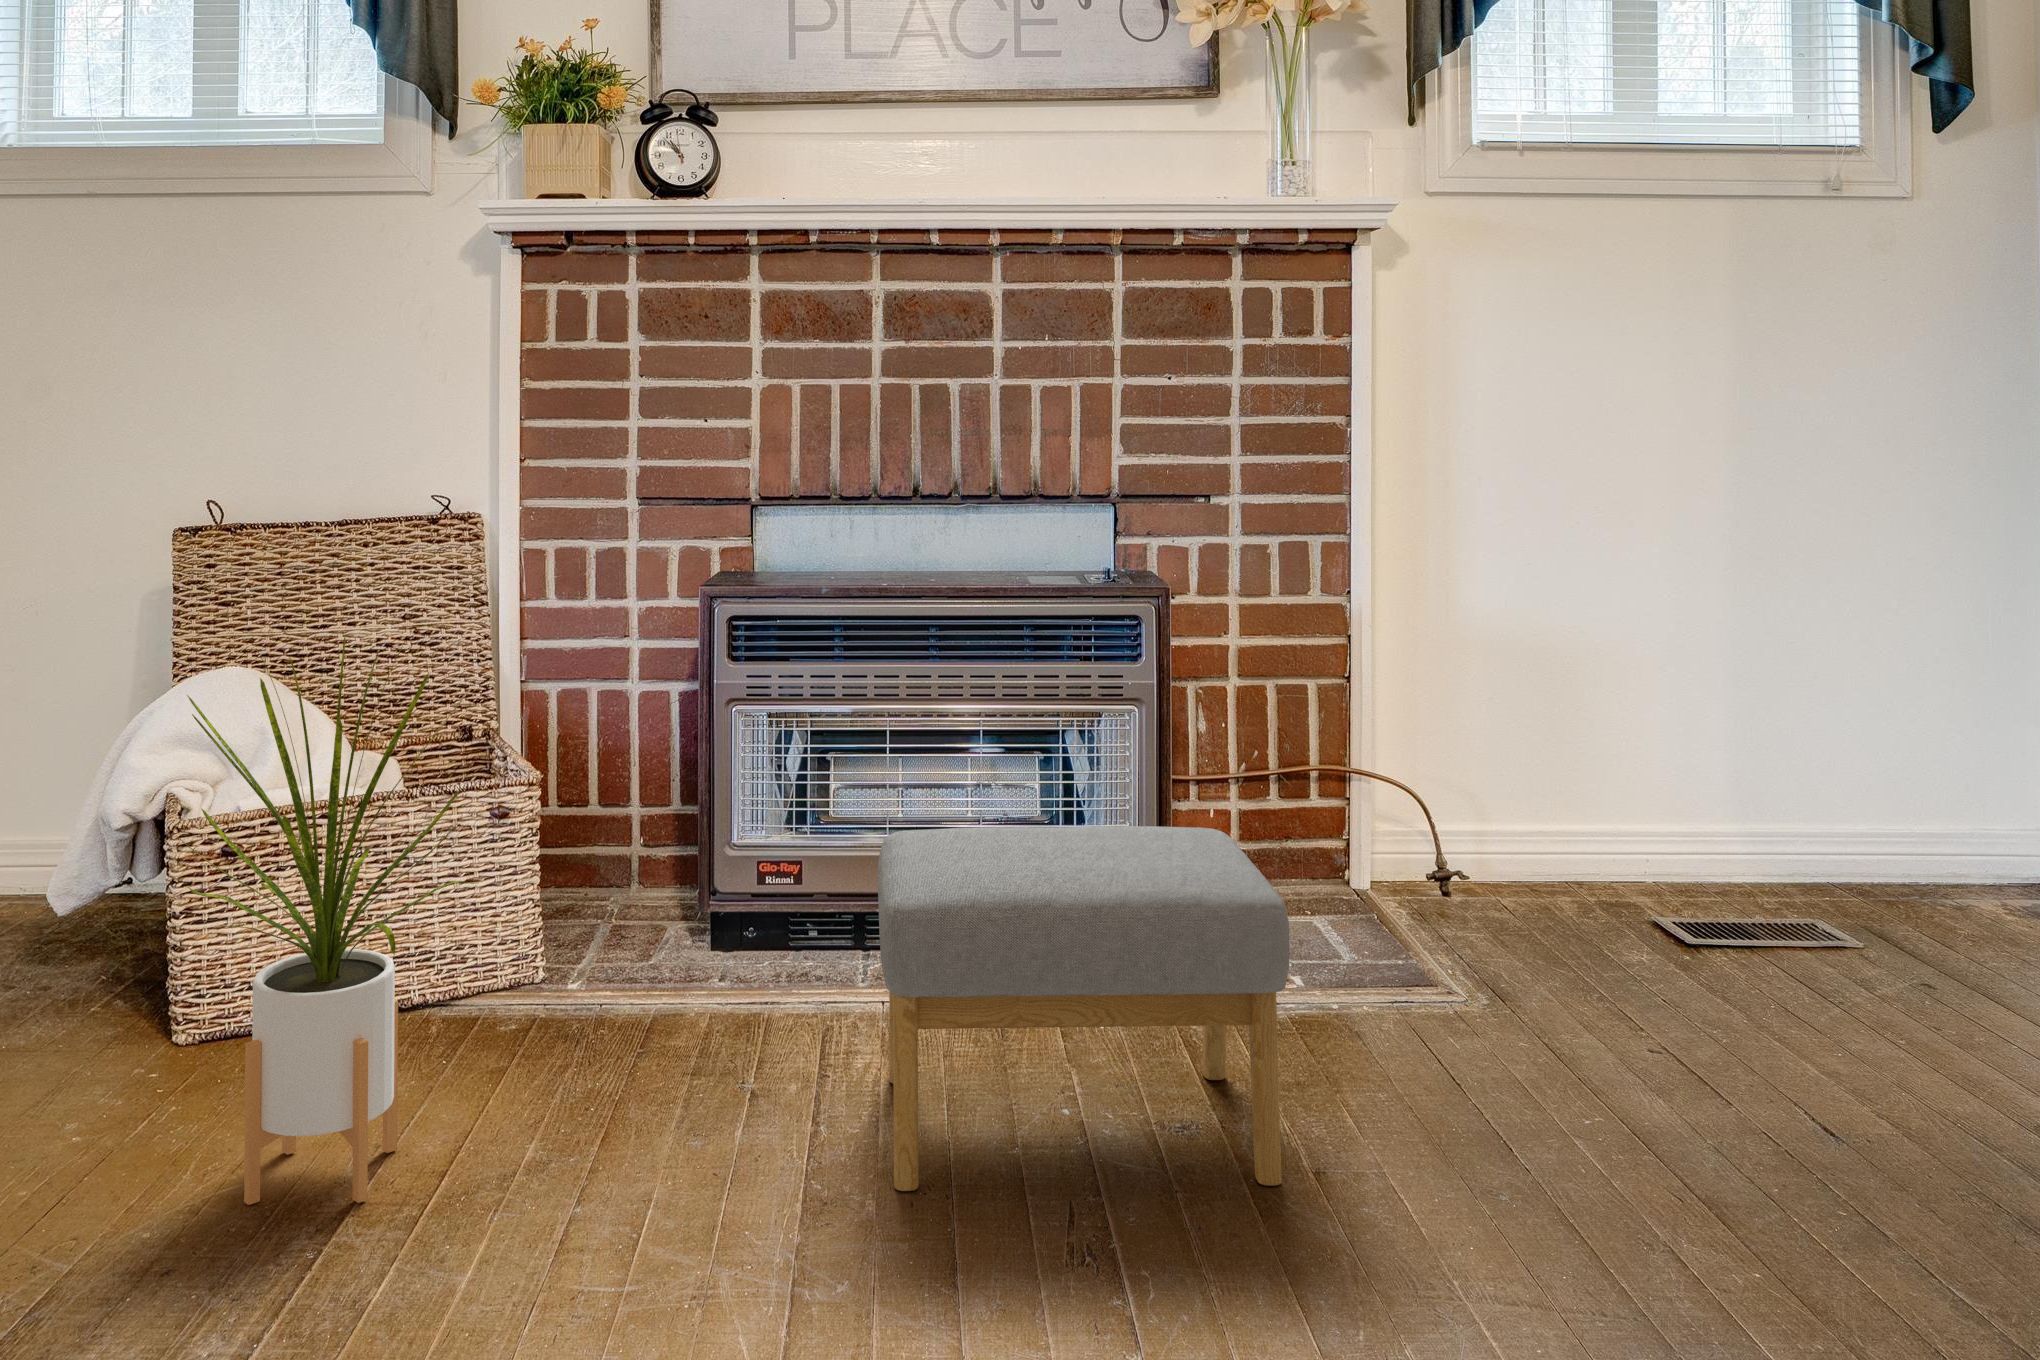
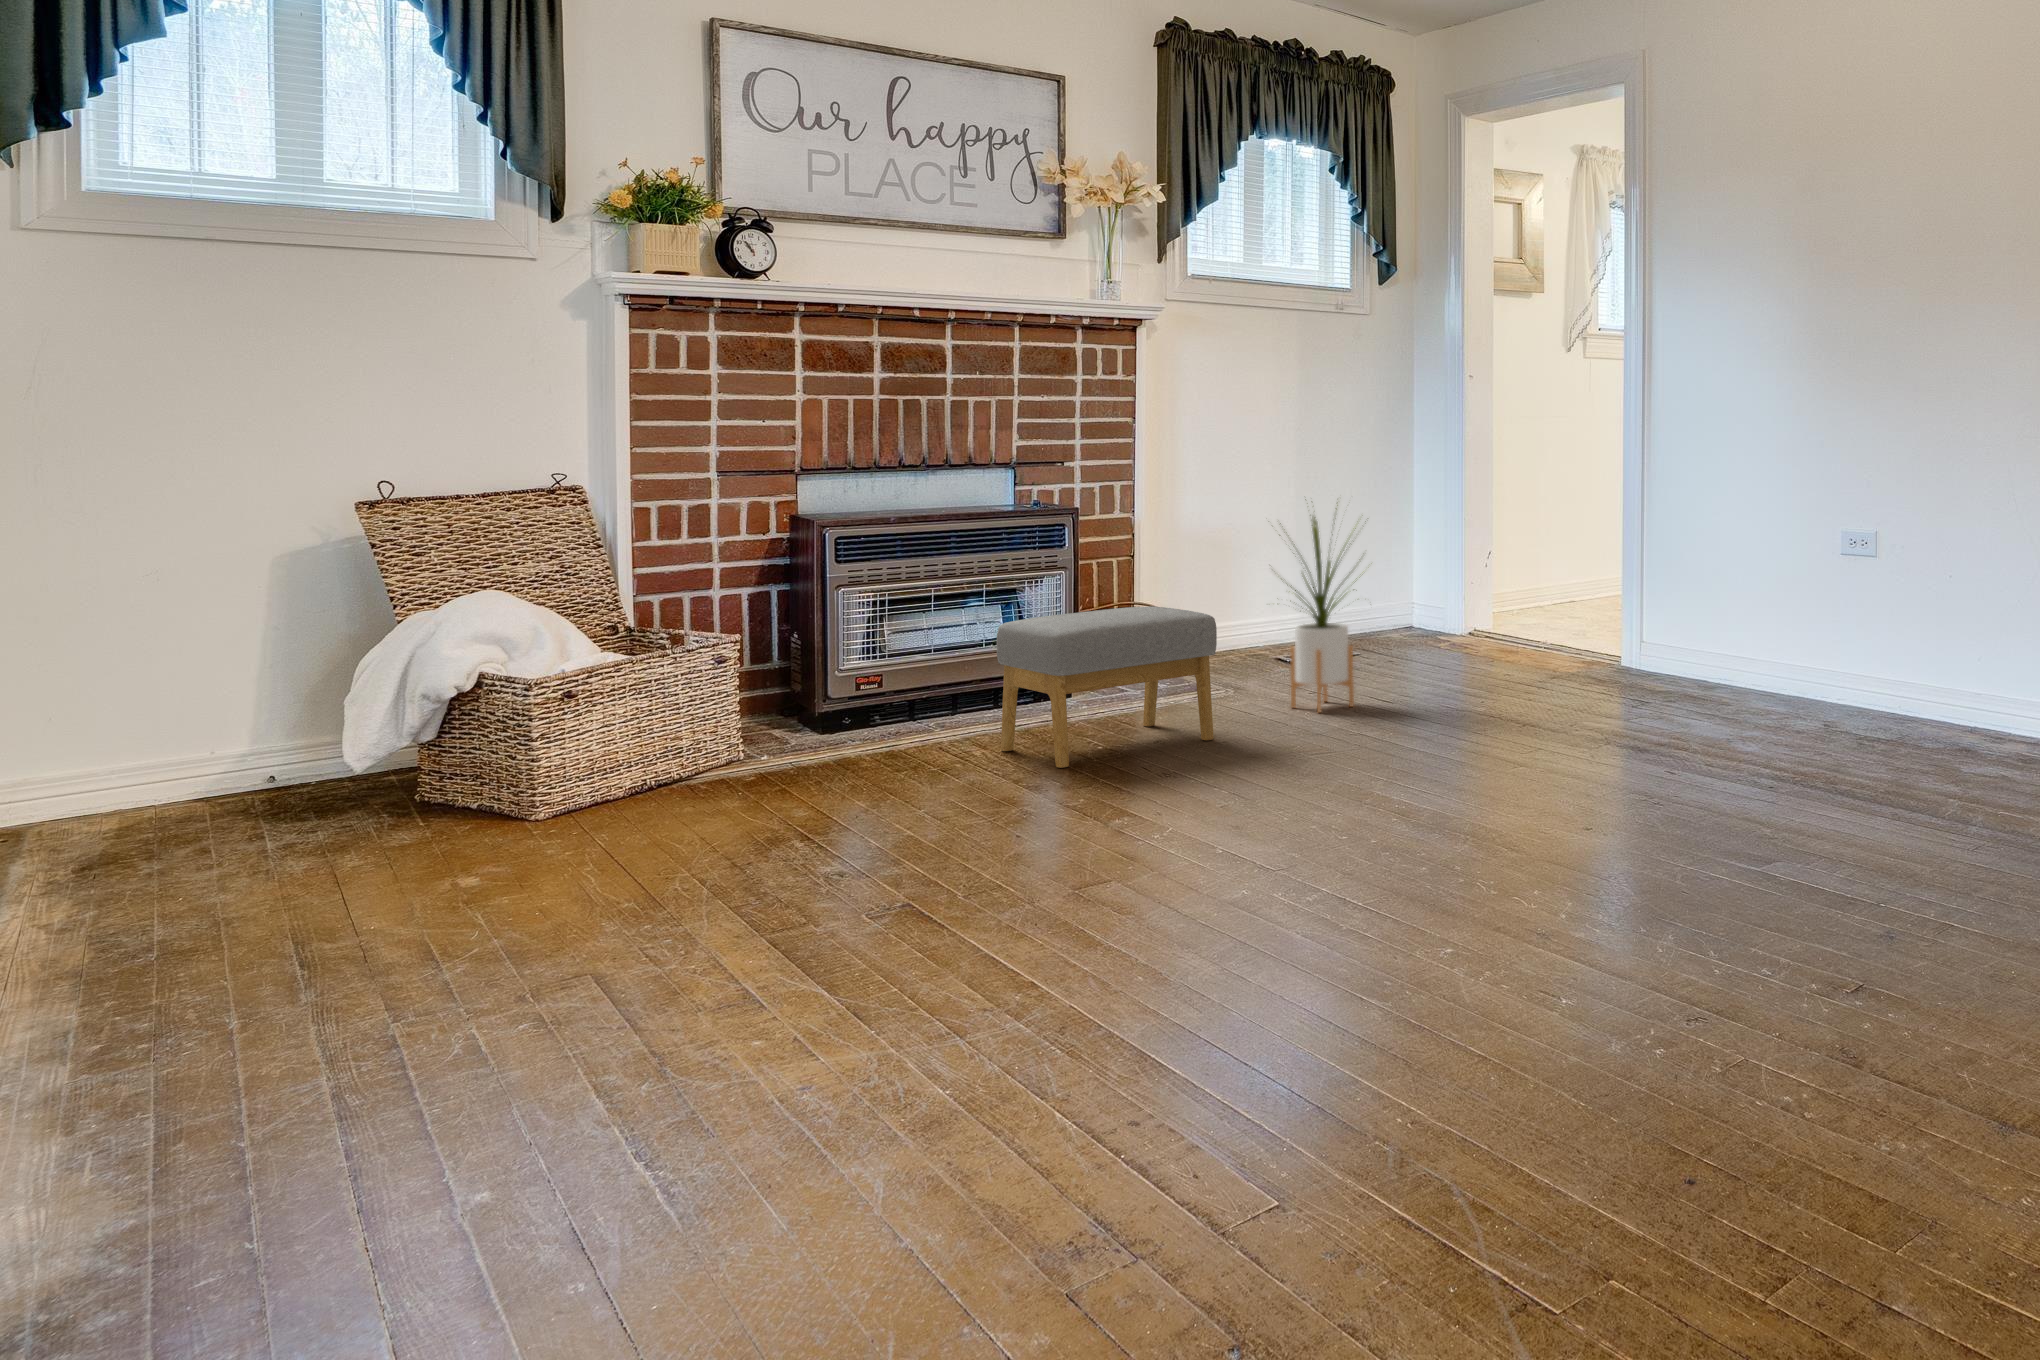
house plant: present [177,636,474,1205] -> present [1279,499,1366,712]

